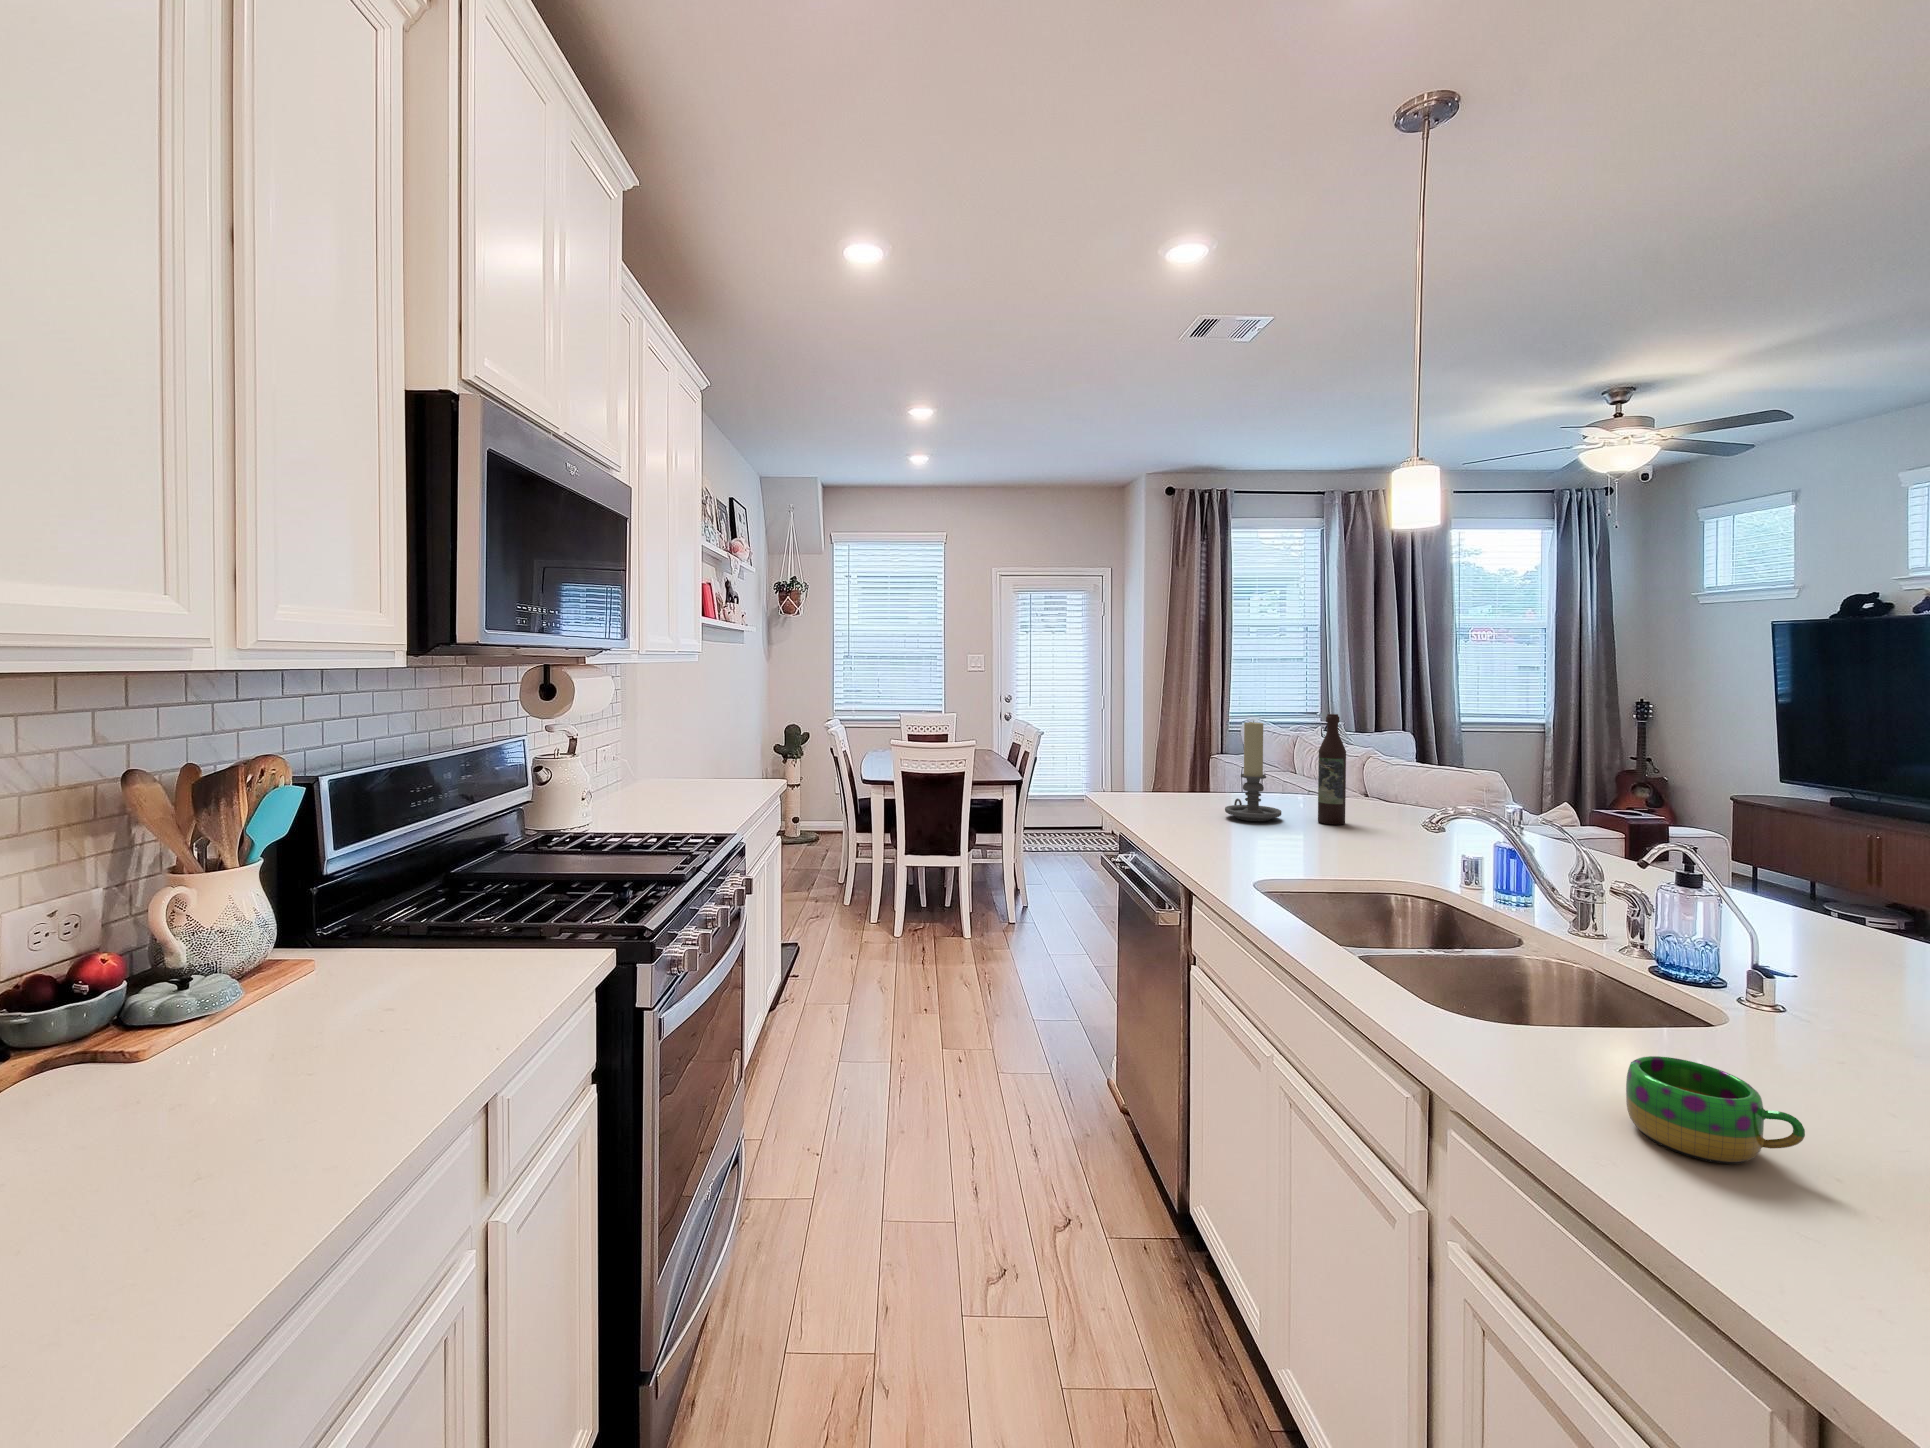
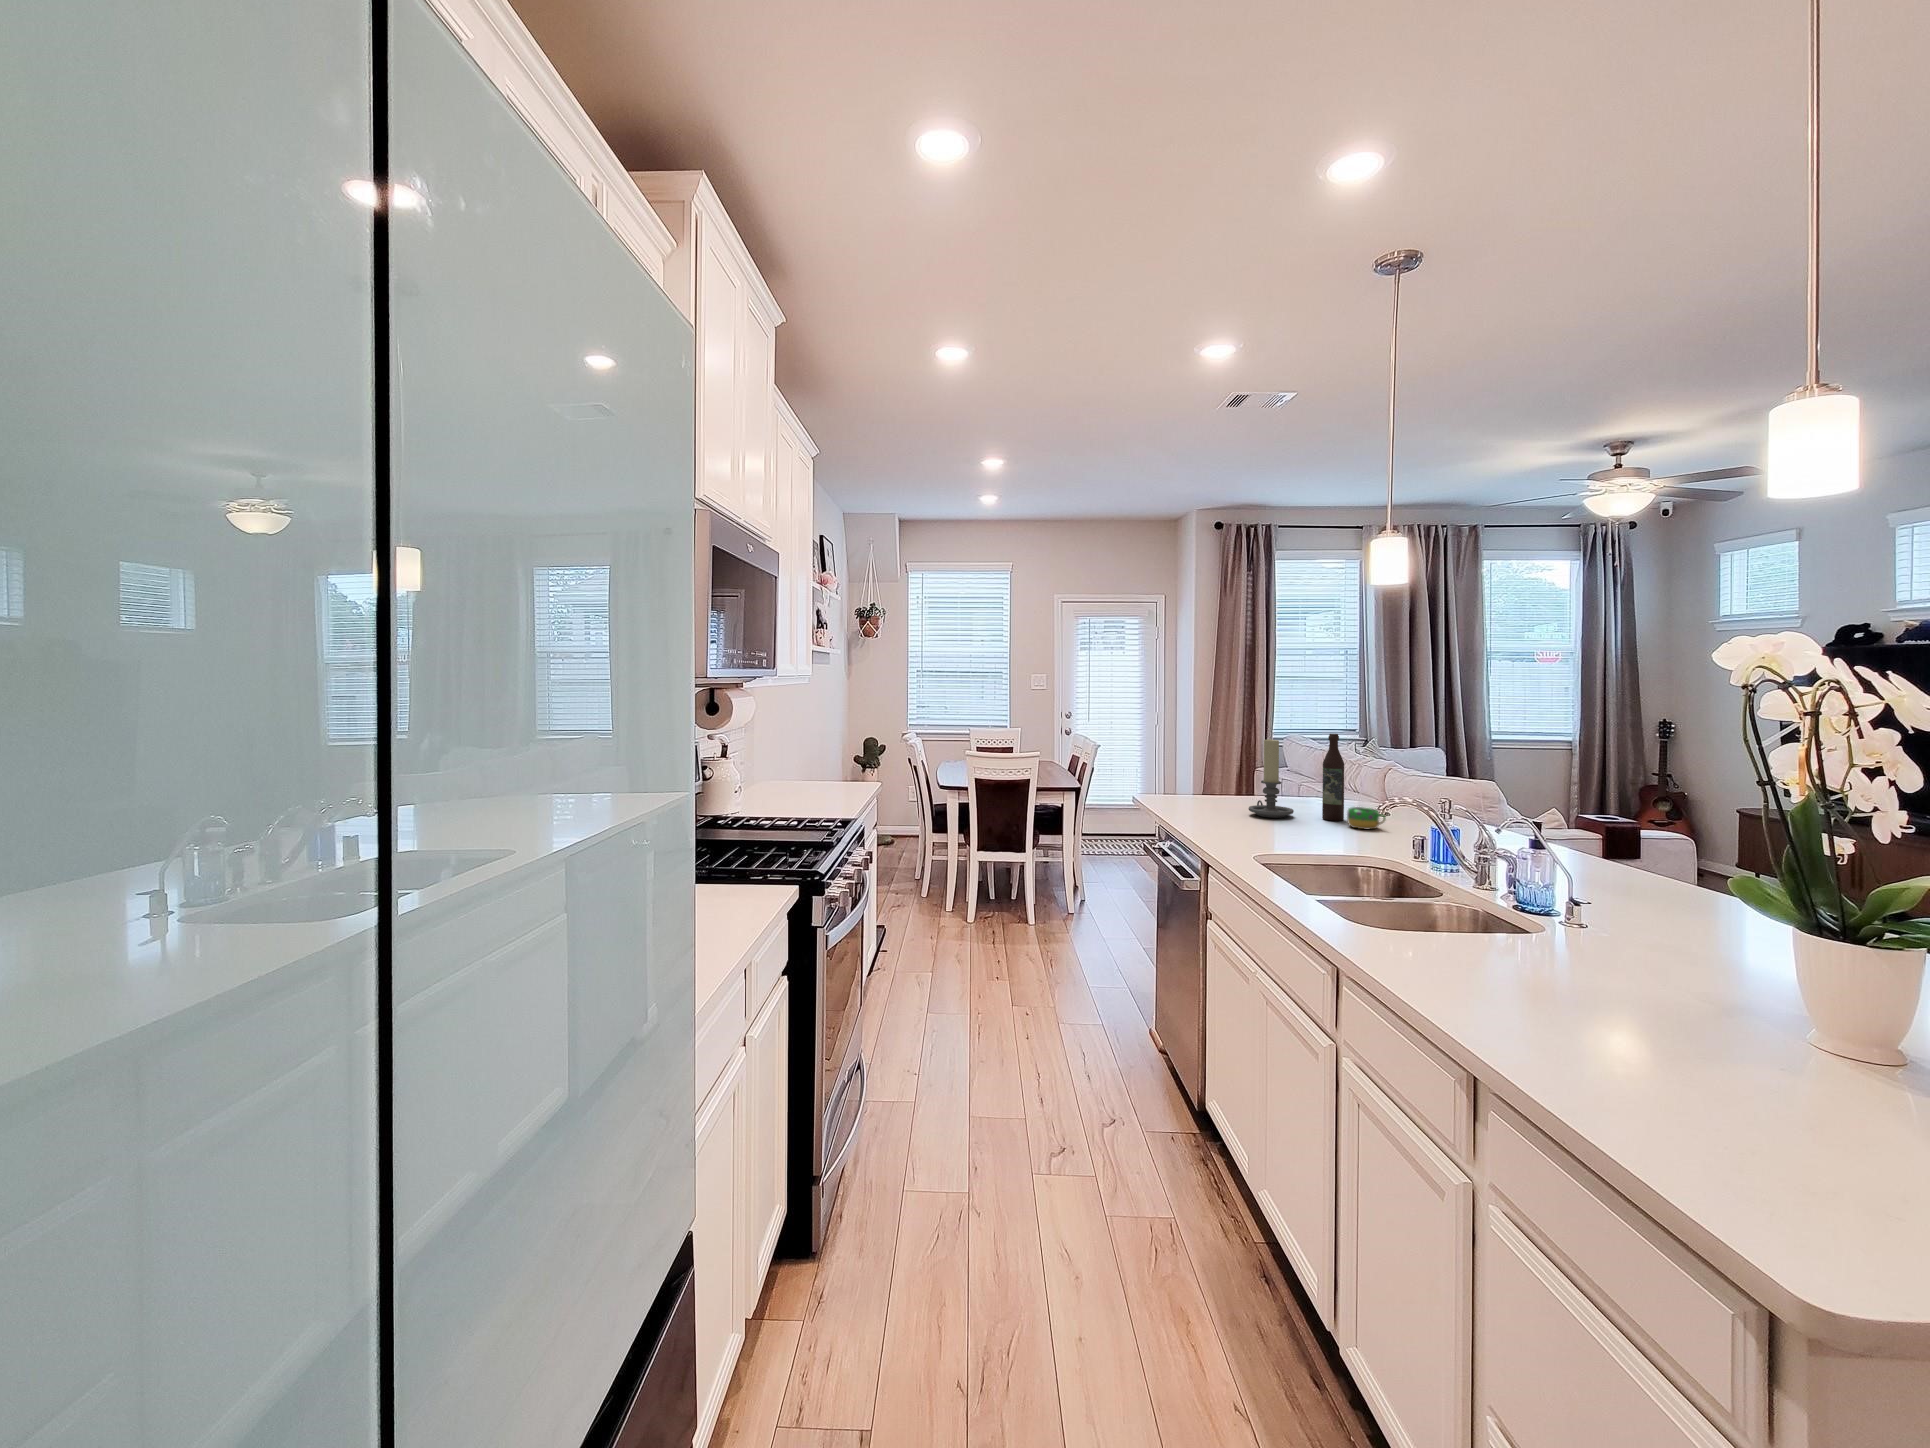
mug: present [1626,1056,1805,1164] -> present [1347,807,1386,829]

